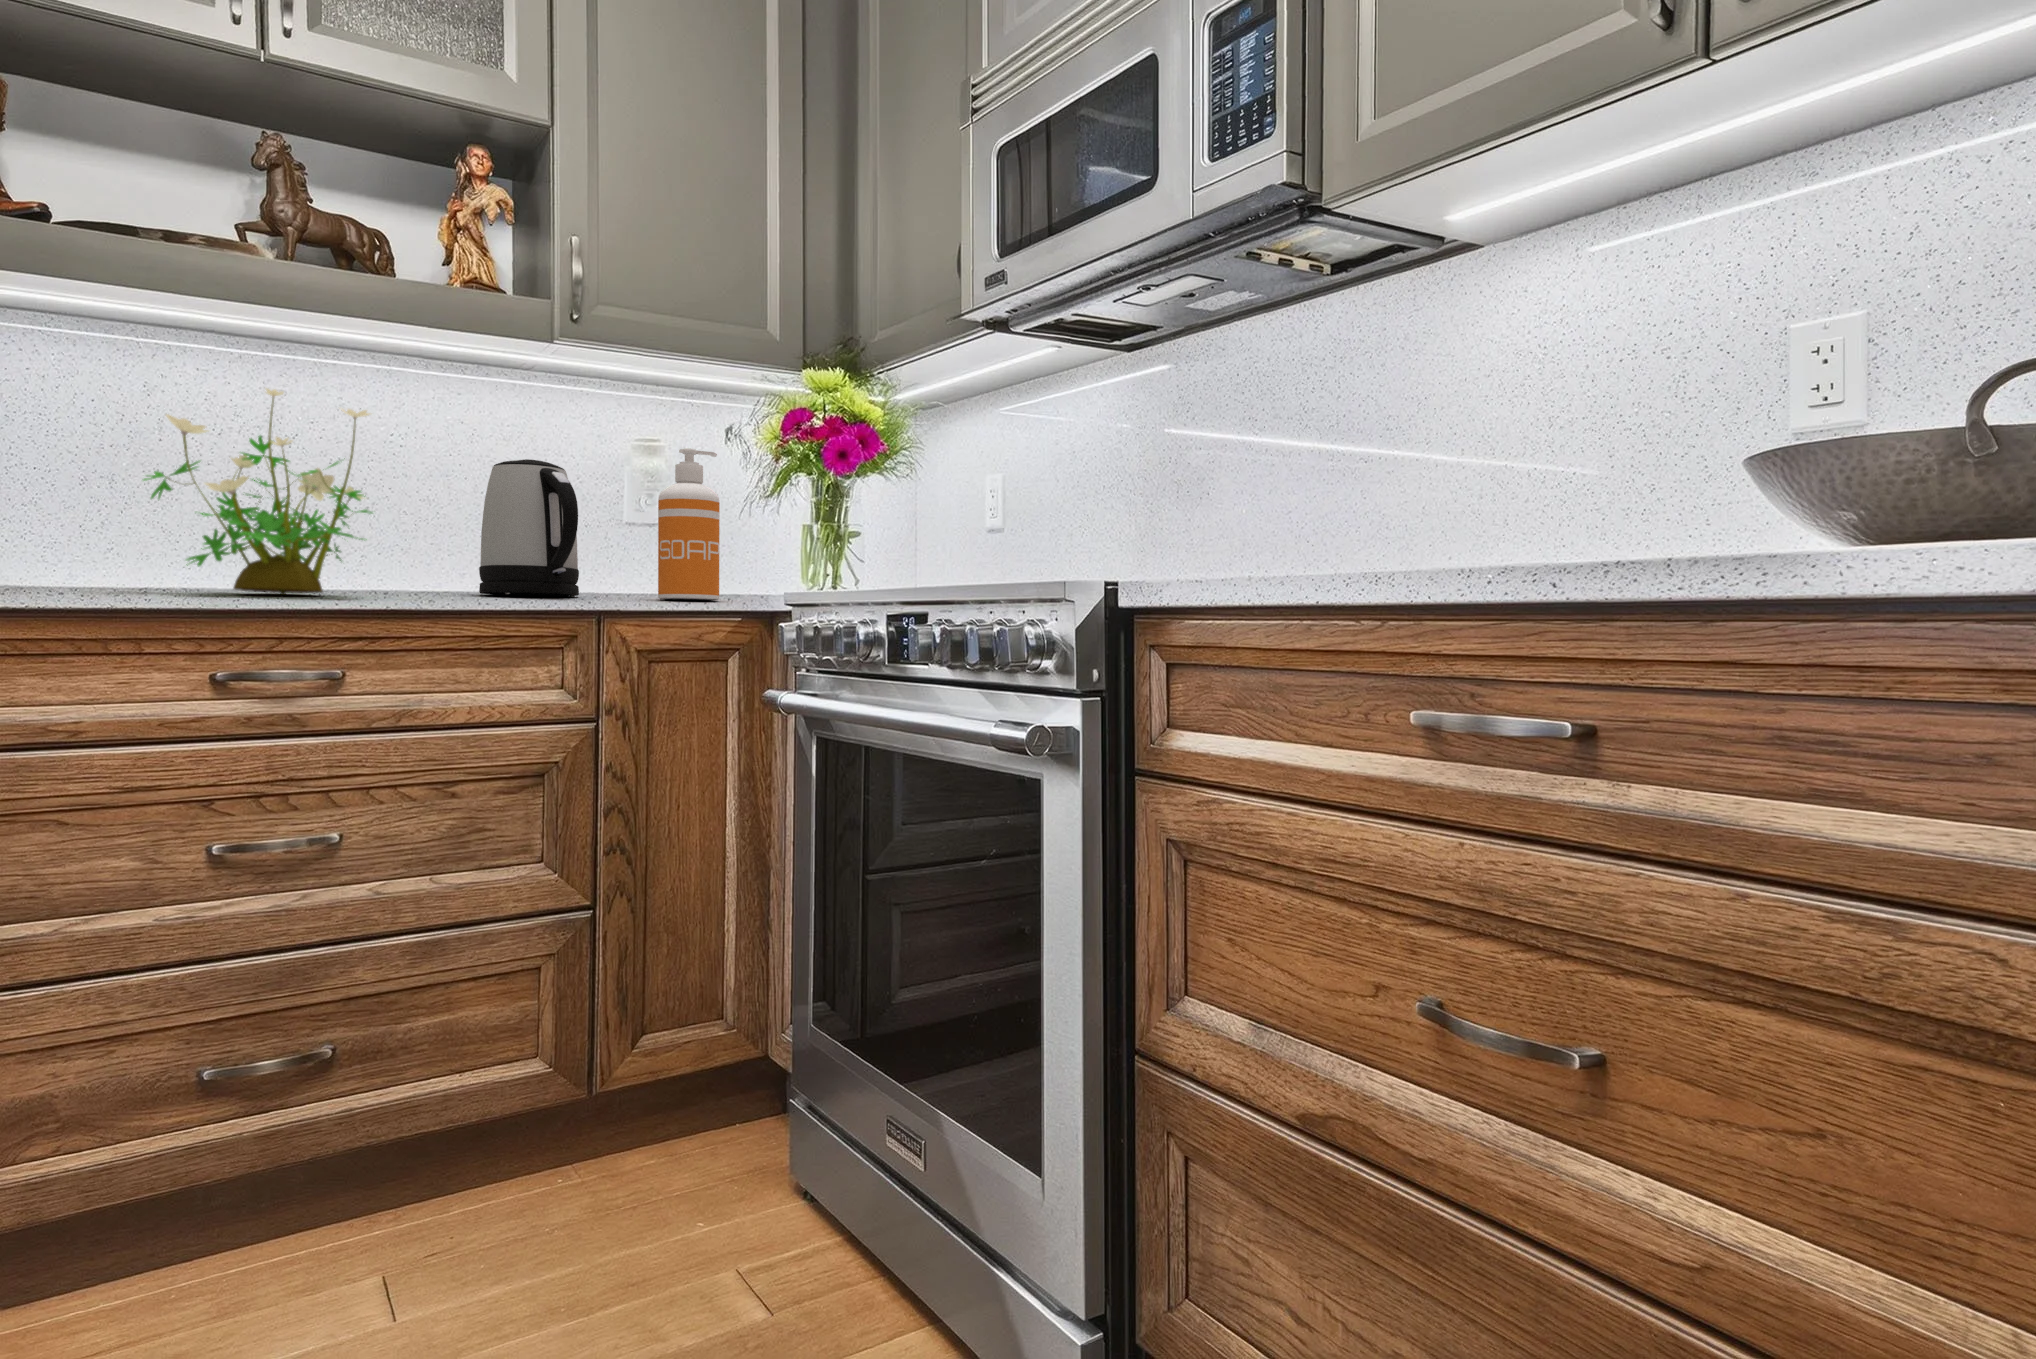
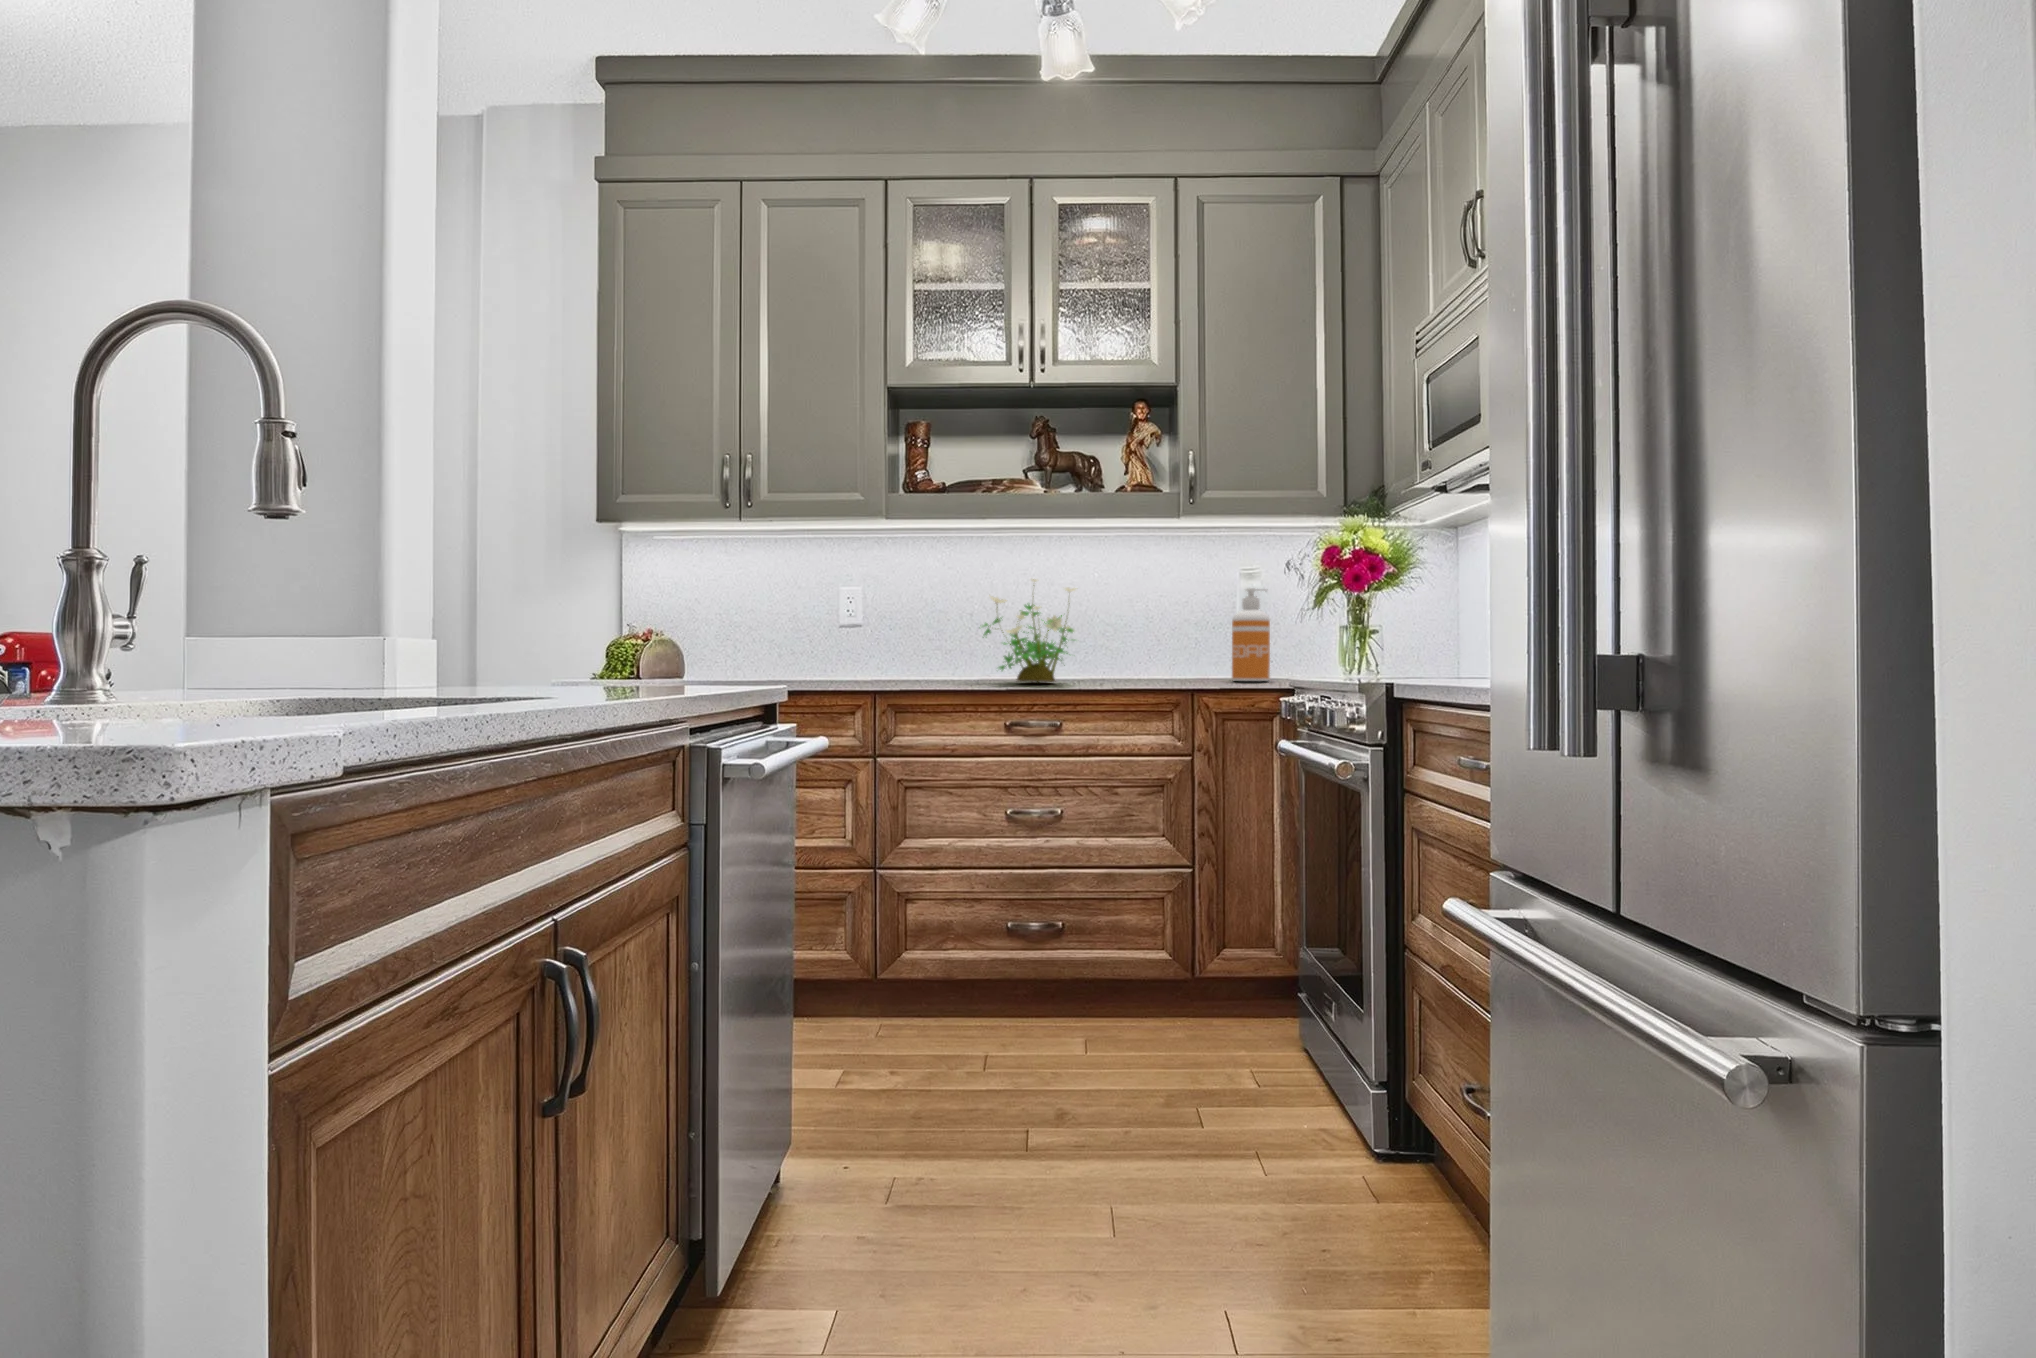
kettle: present [479,459,579,597] -> none [1134,601,1188,680]

